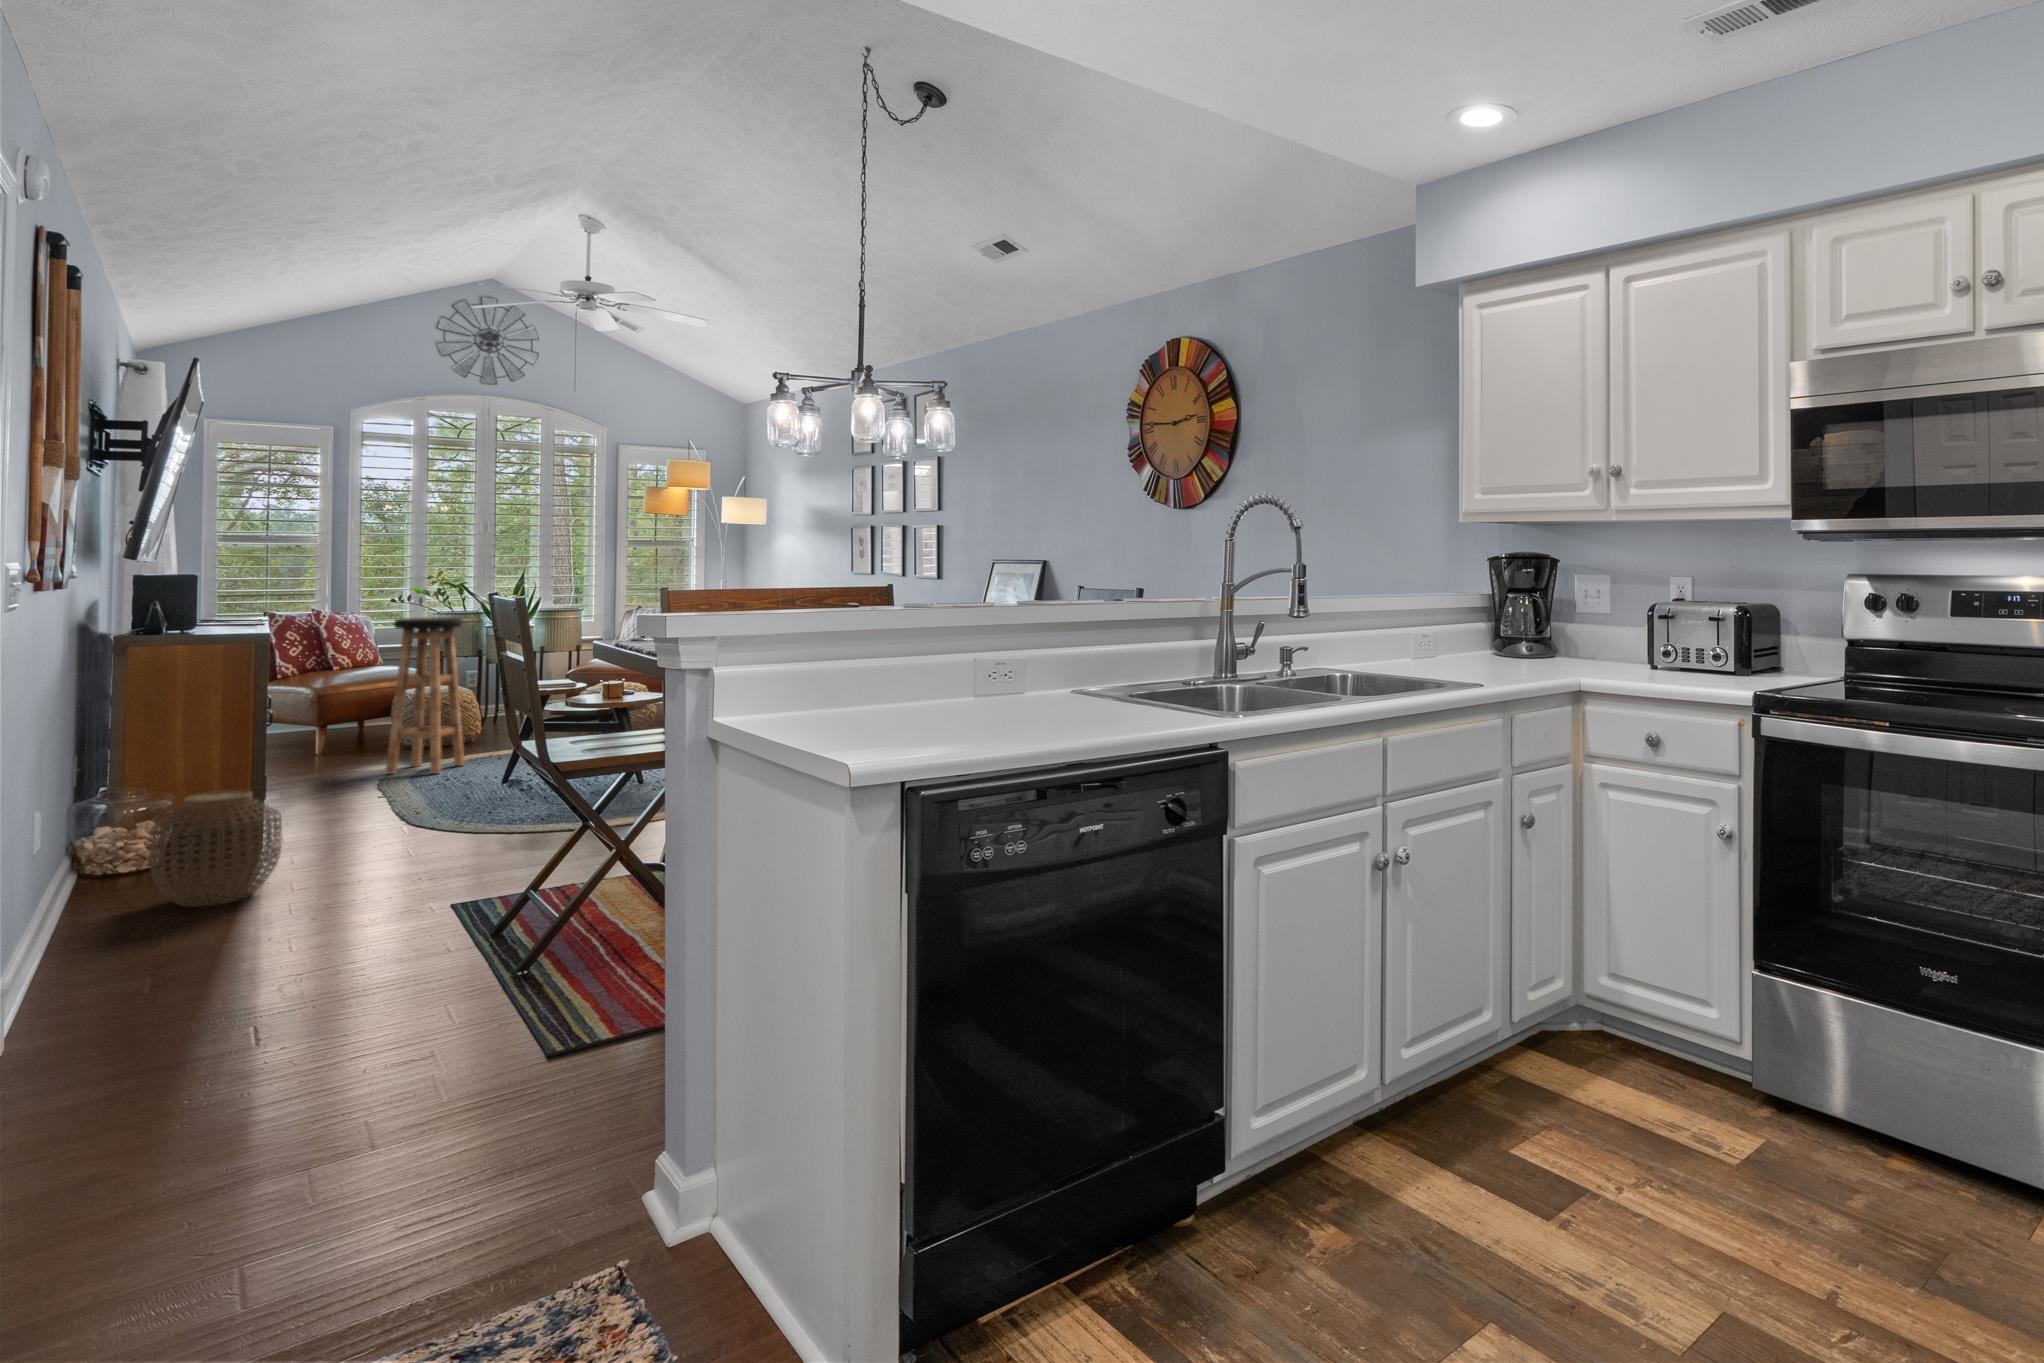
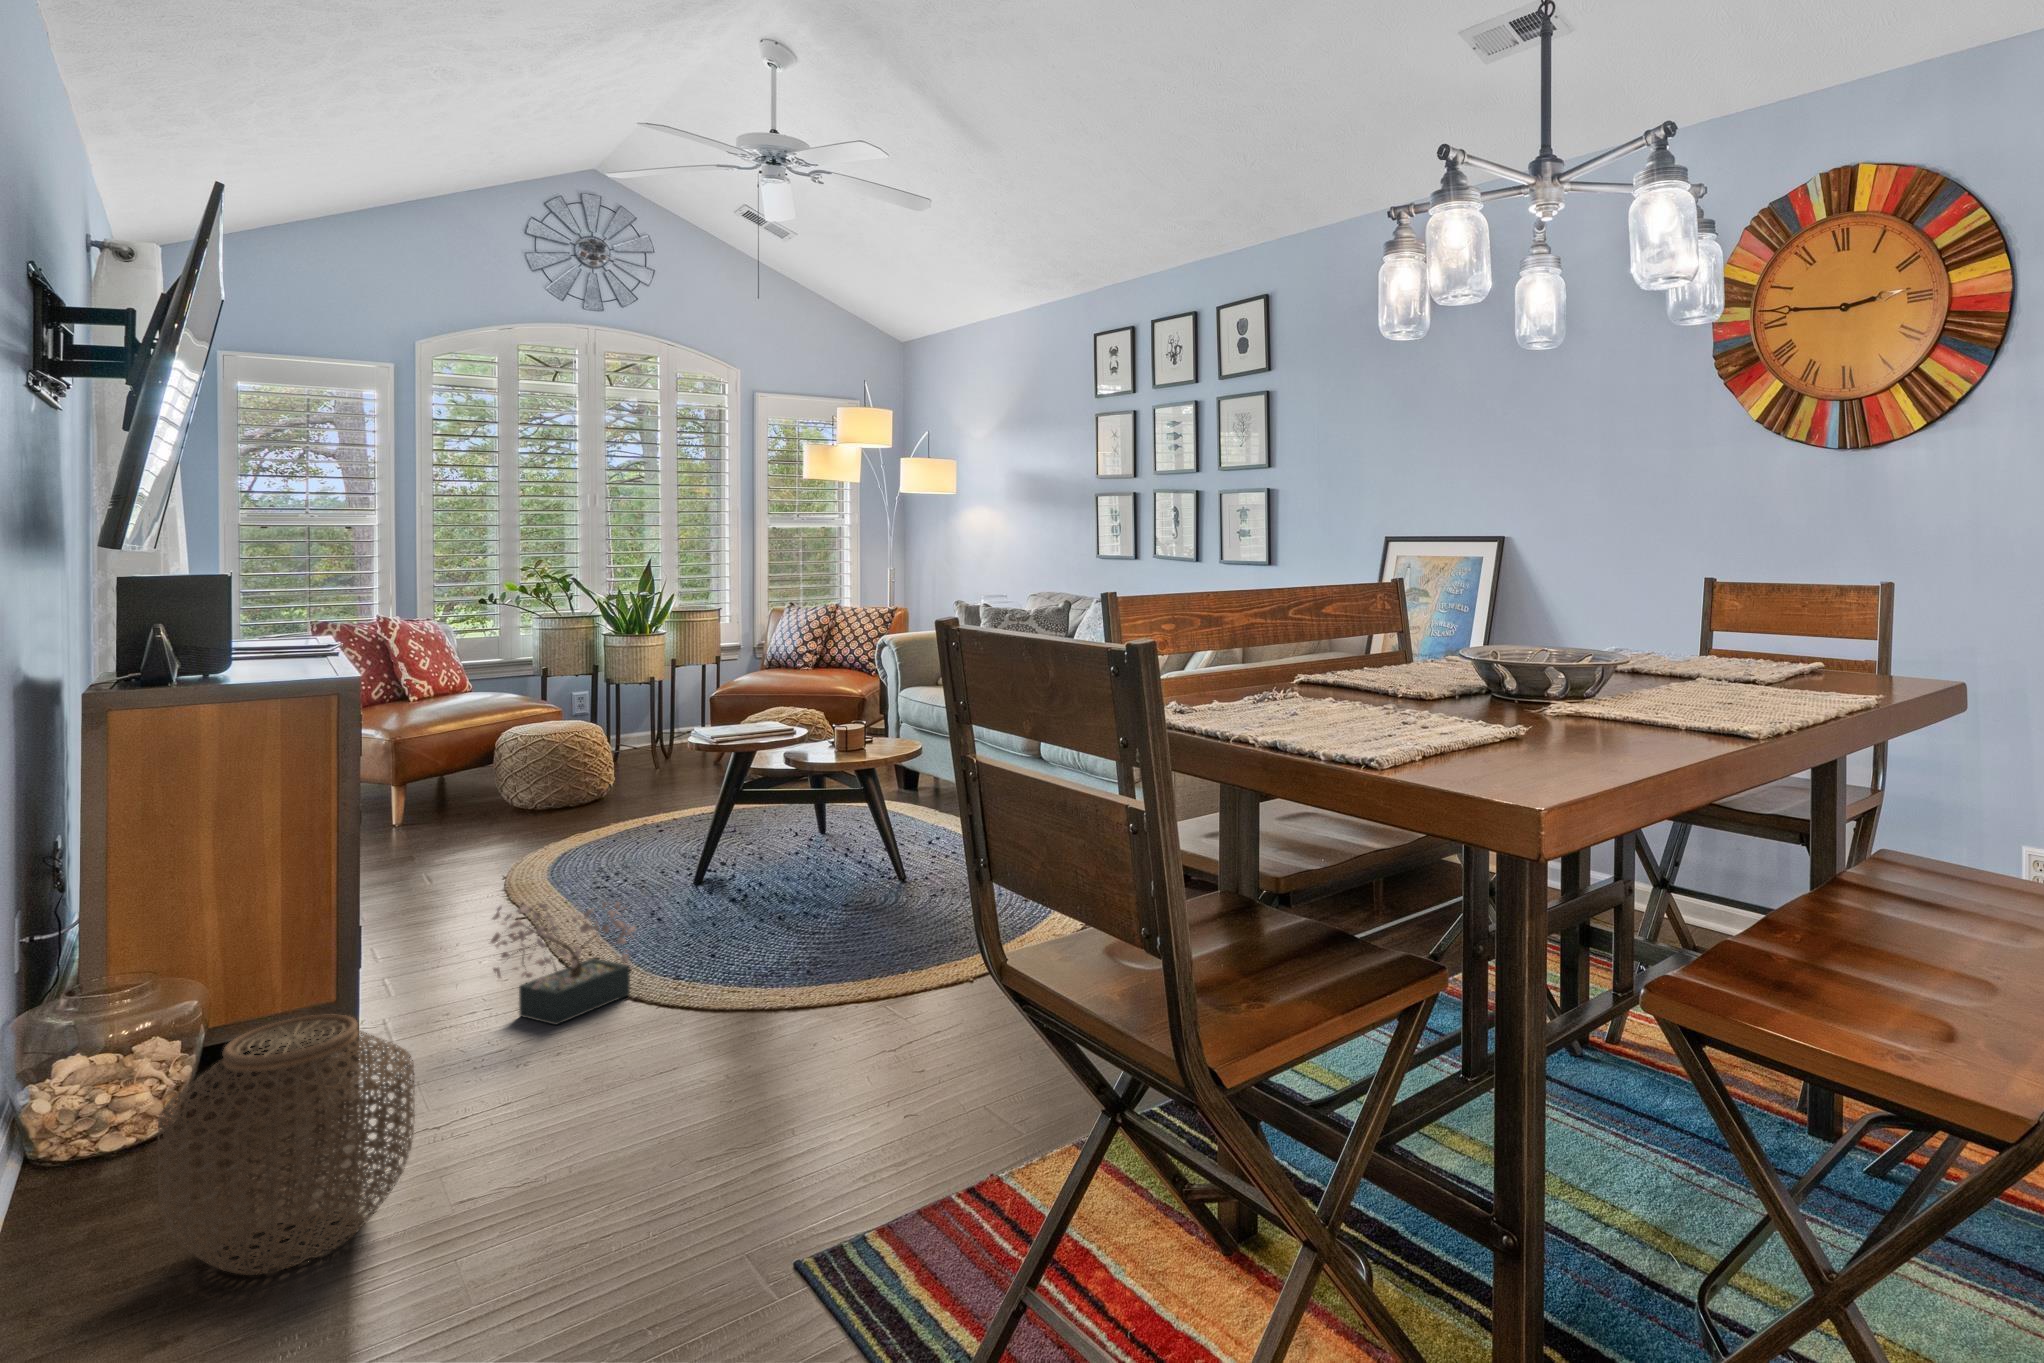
bar stool: present [386,617,465,774] -> none [507,631,616,869]
decorative plant: none [345,765,441,836] -> present [490,902,636,1025]

